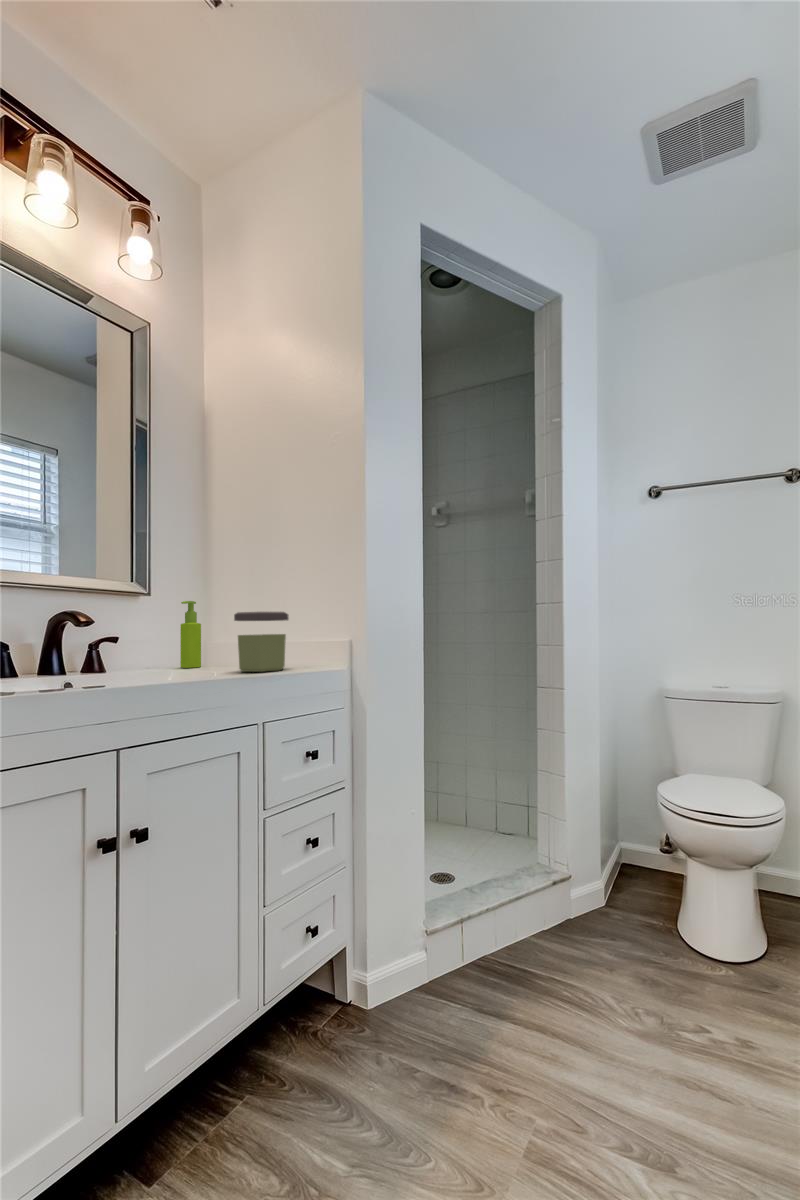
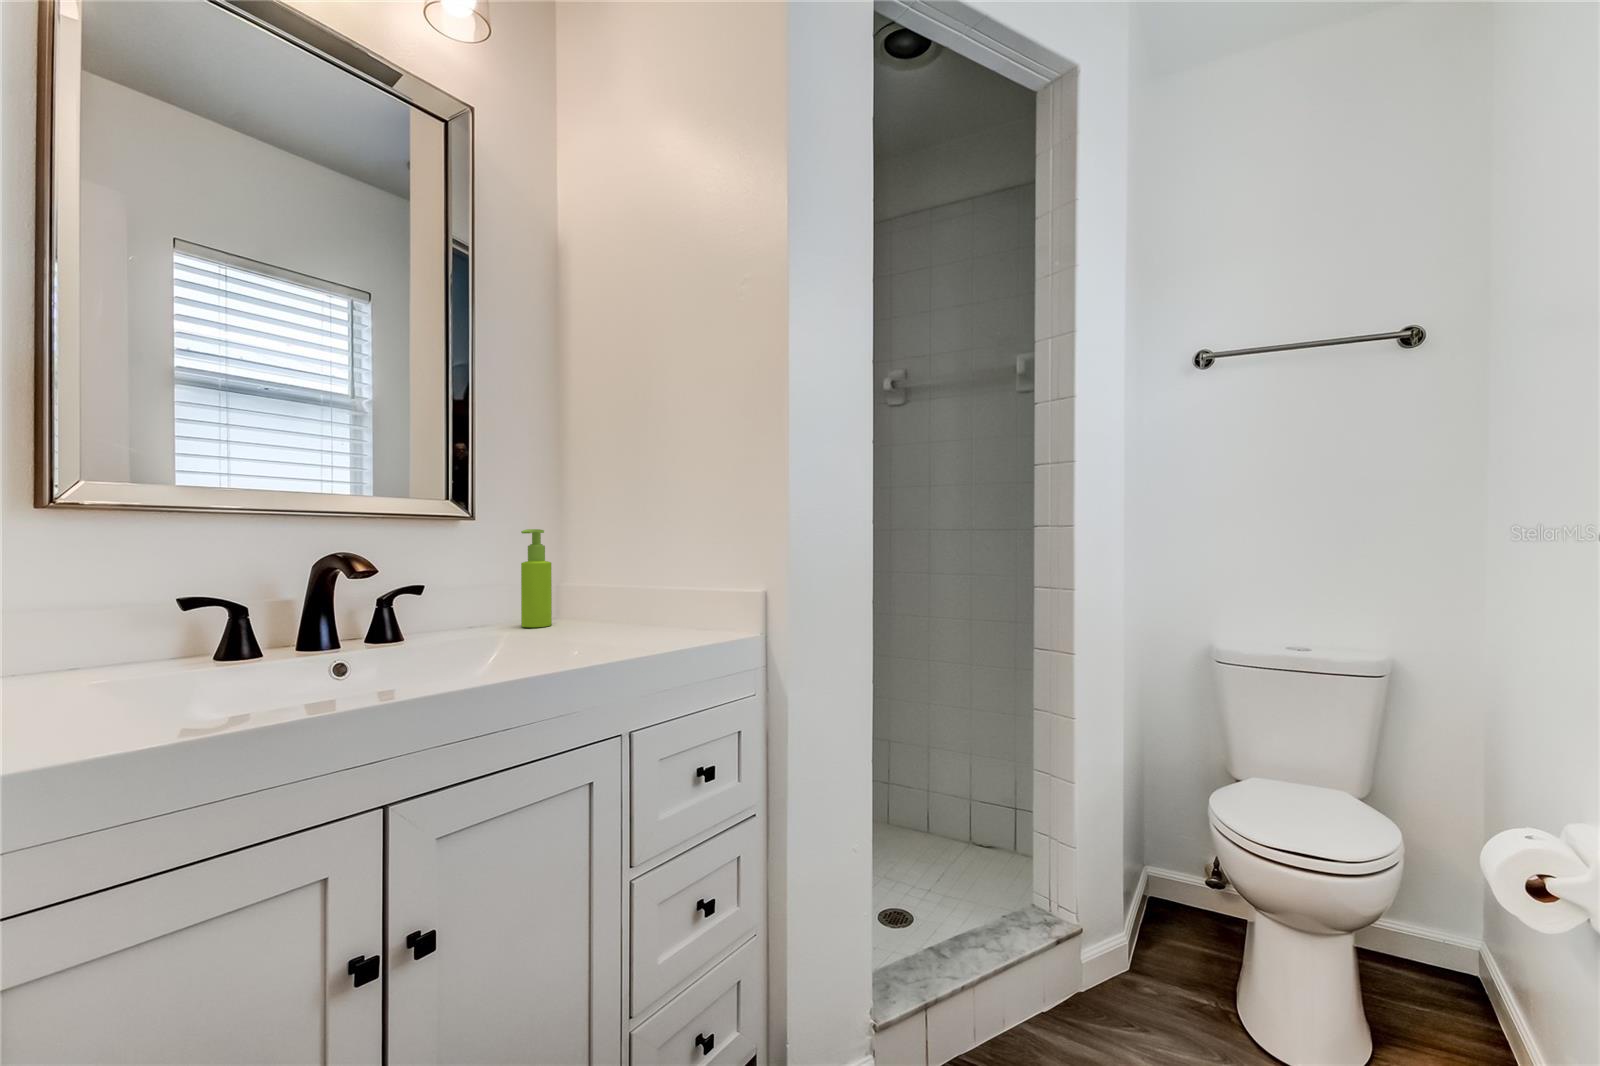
jar: present [234,612,289,672] -> none [591,554,676,648]

